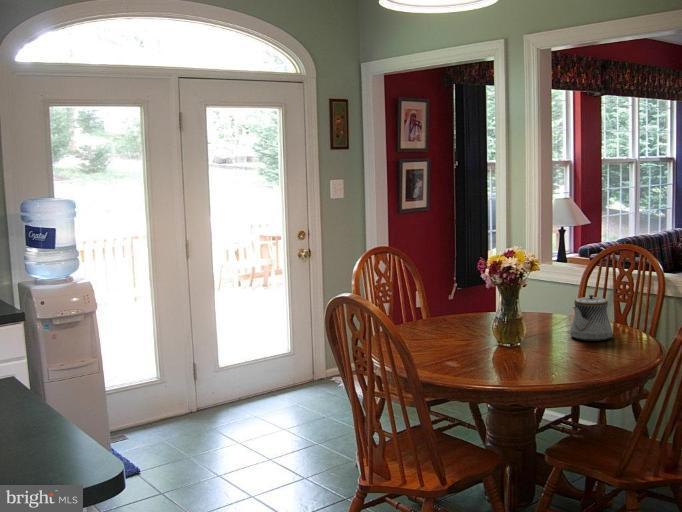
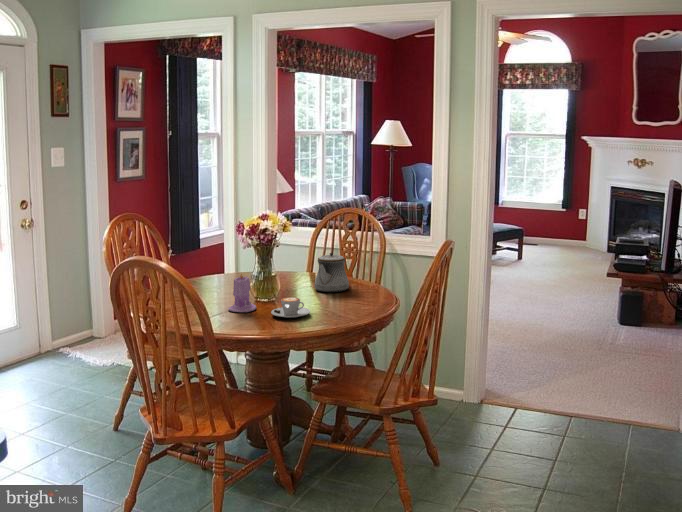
candle: none [462,312,494,357] -> present [228,274,256,312]
coffee cup: none [506,344,552,367] -> present [271,297,310,318]

